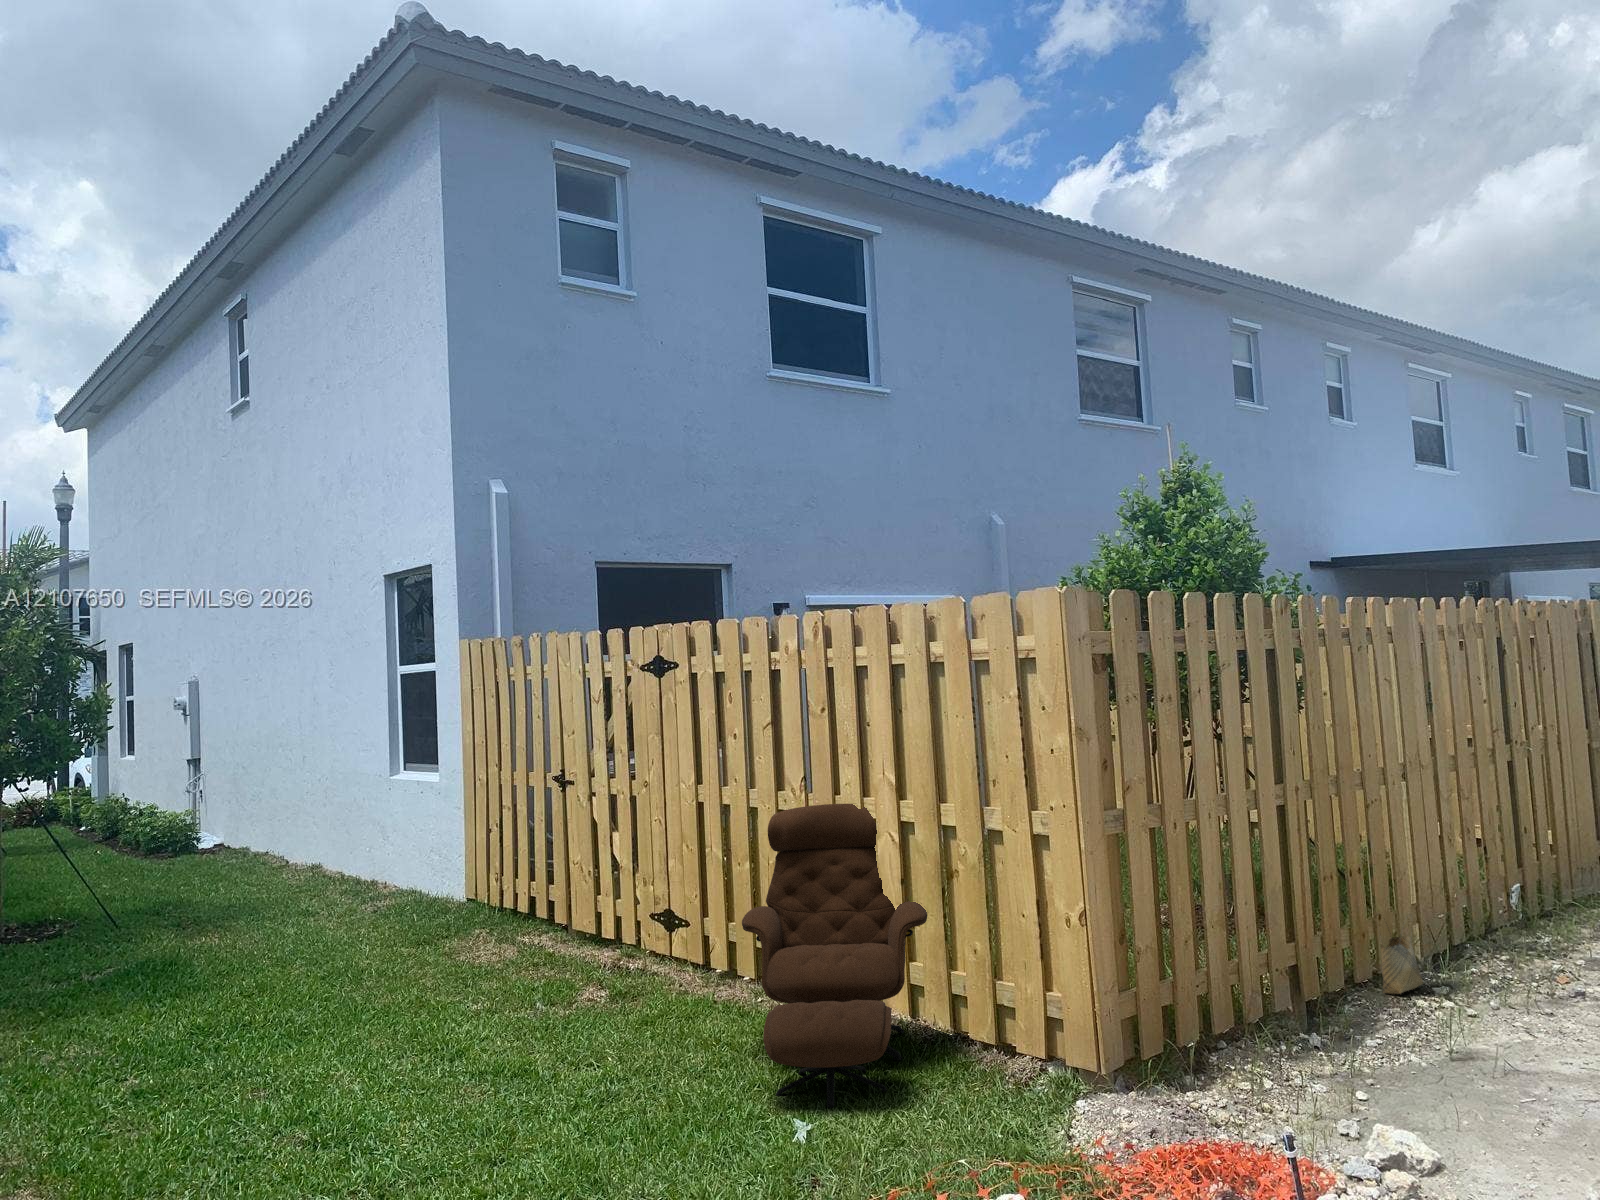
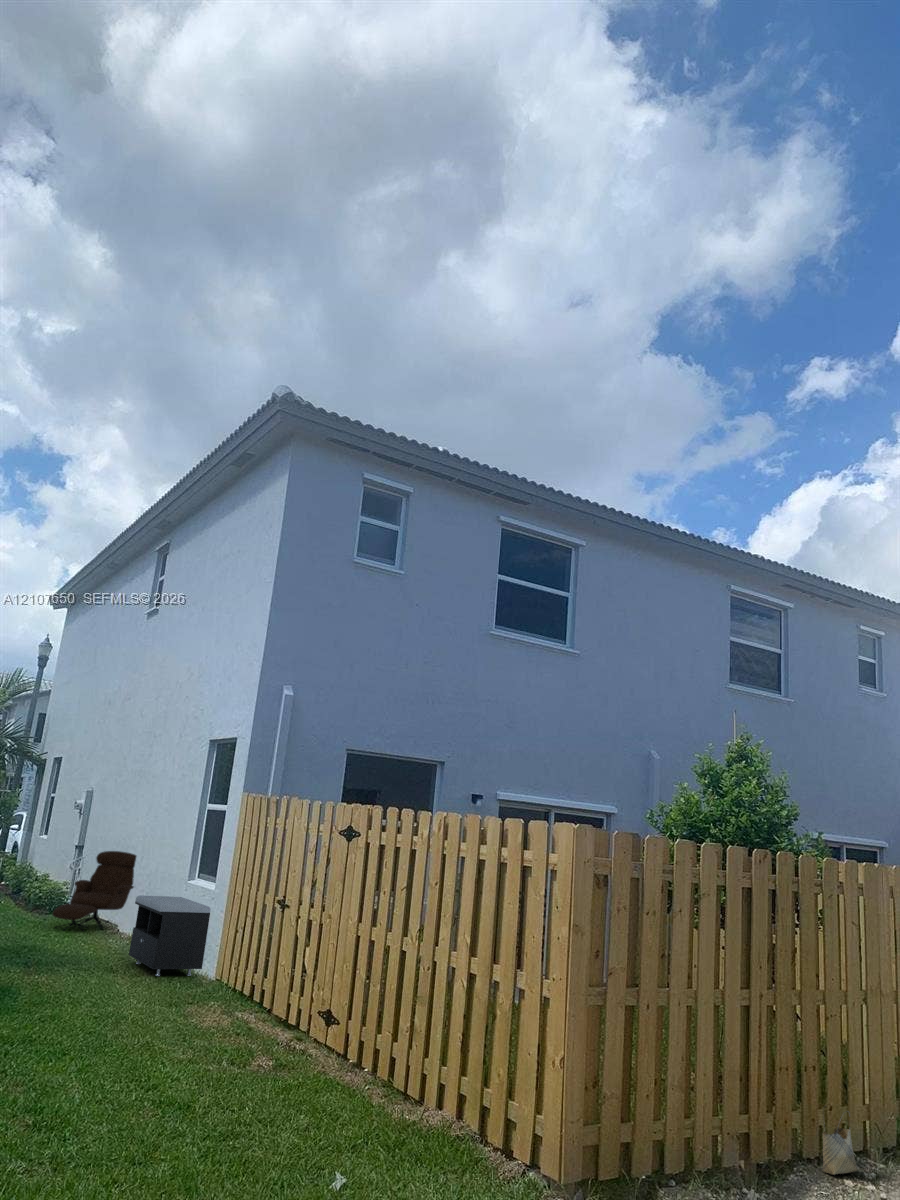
storage bench: none [321,800,442,910] -> present [129,895,211,976]
lounge chair: present [742,804,927,1108] -> present [53,851,137,931]

